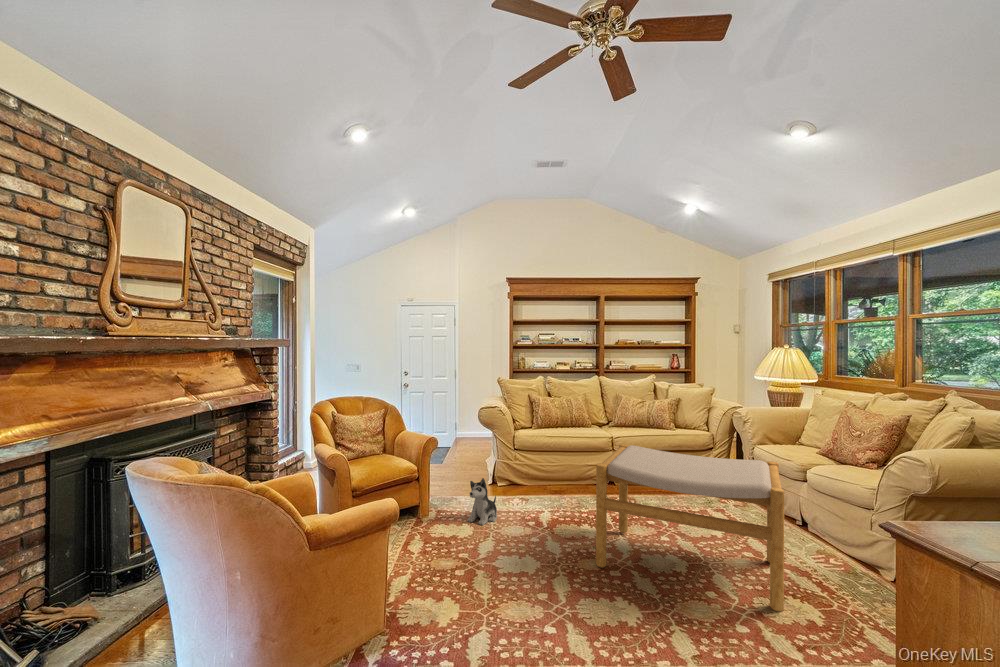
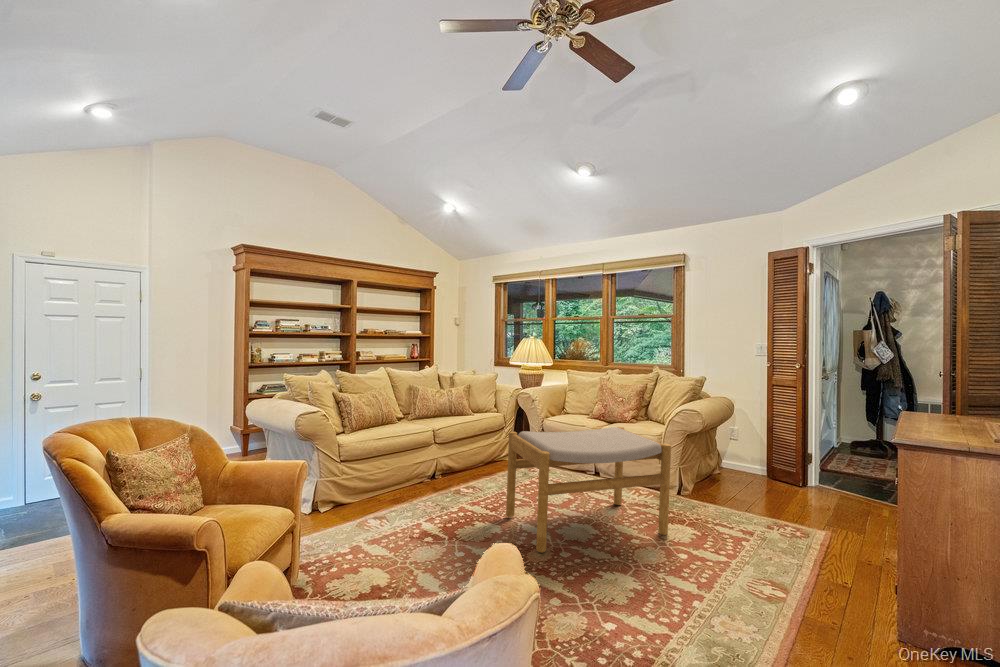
plush toy: present [468,478,497,525] -> none [352,501,386,562]

